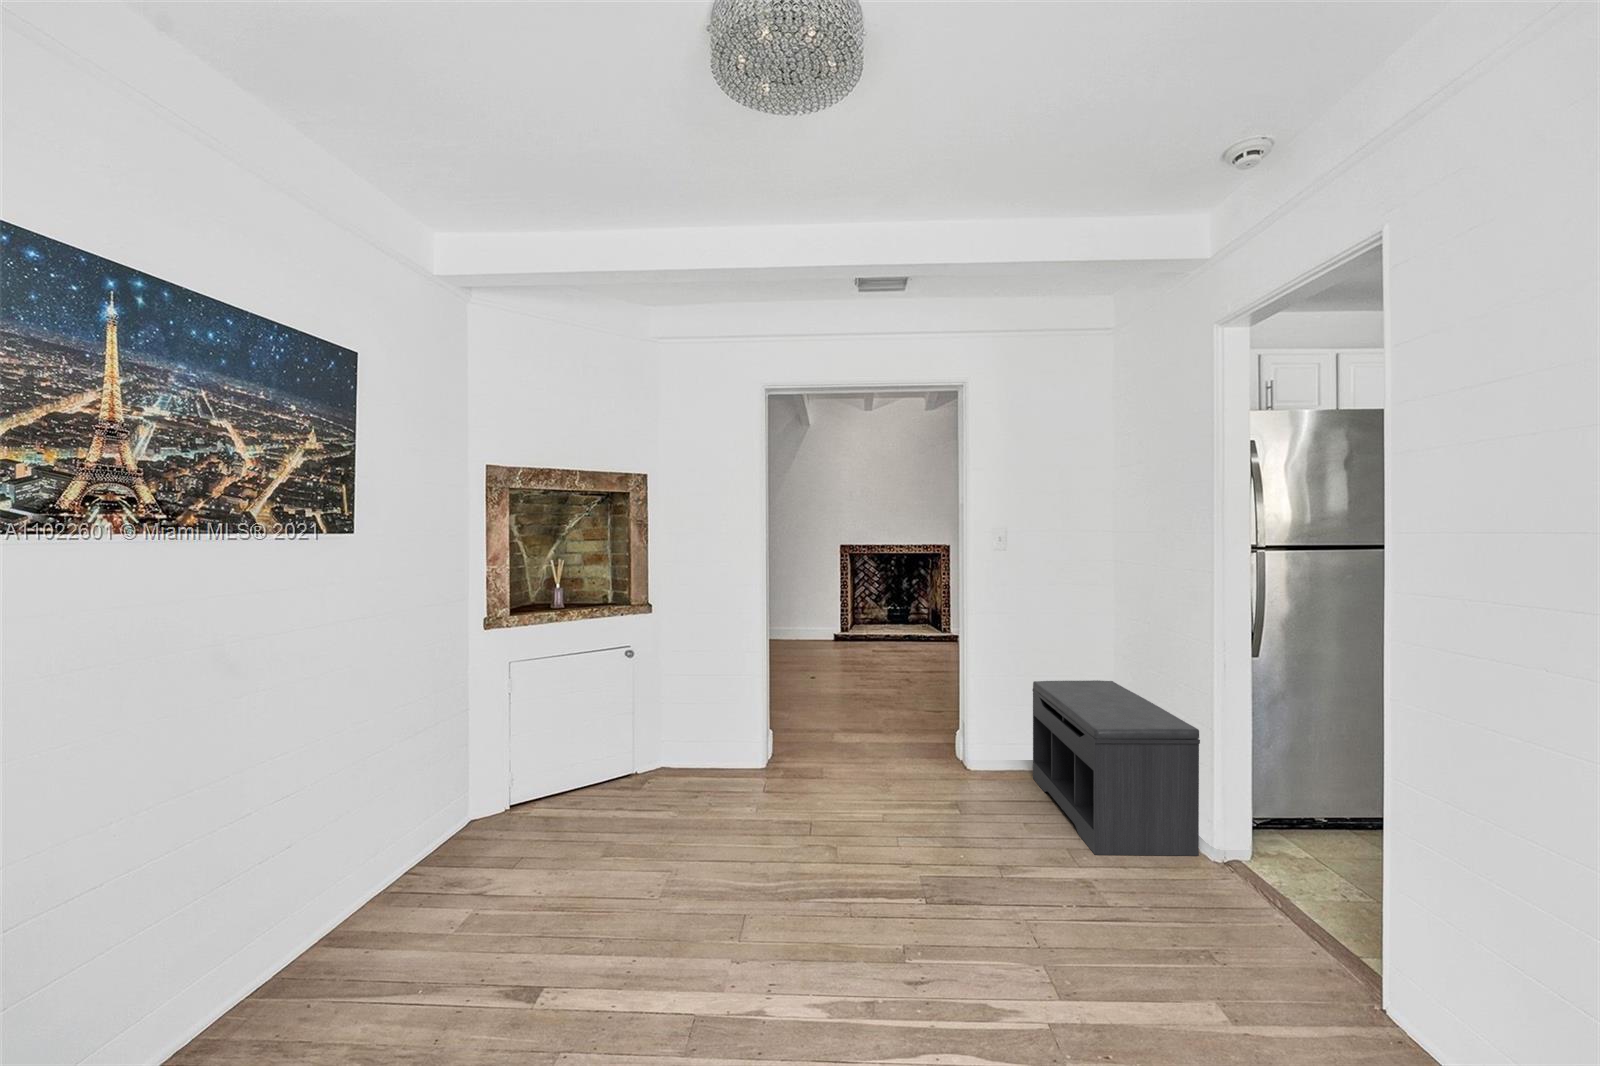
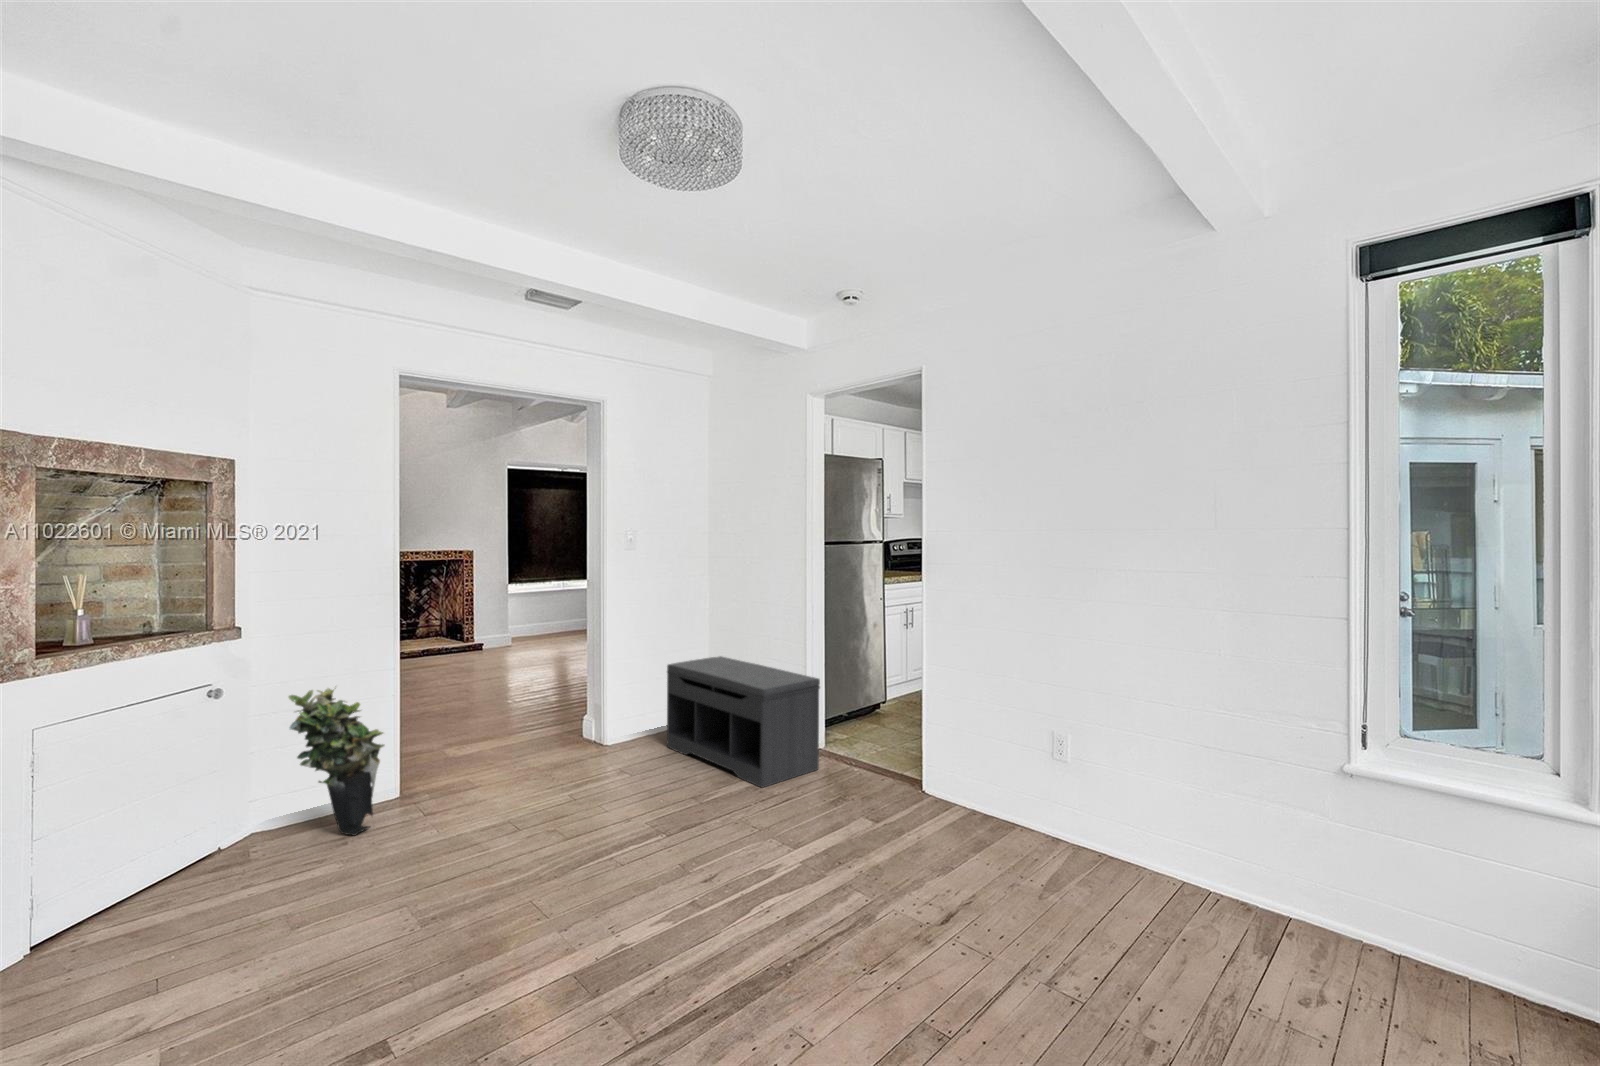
potted plant: none [668,658,740,788] -> present [289,688,384,835]

